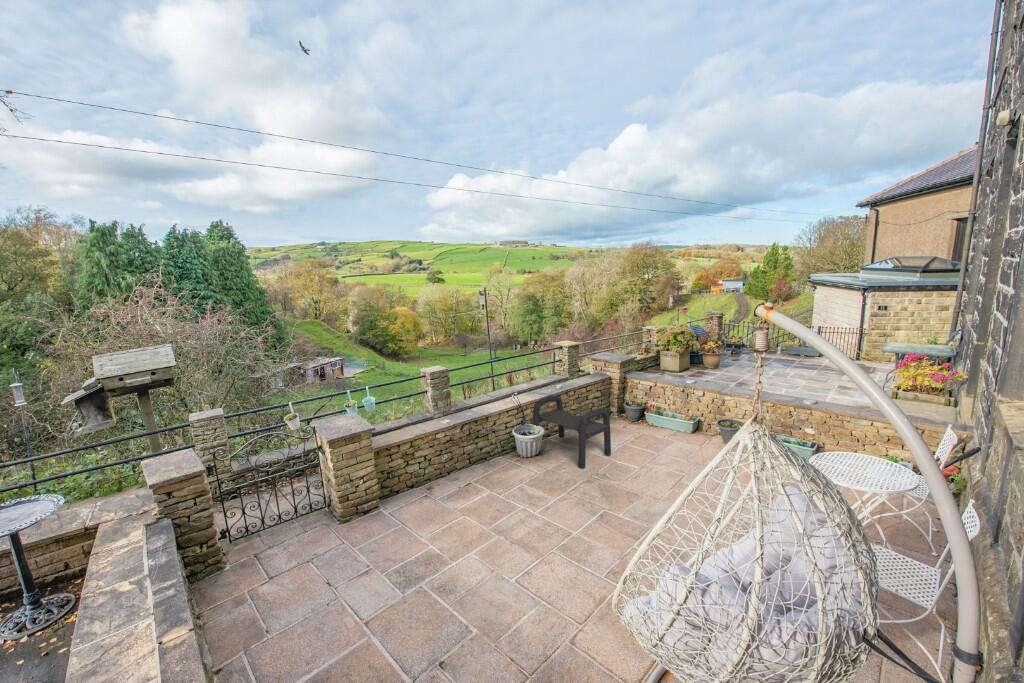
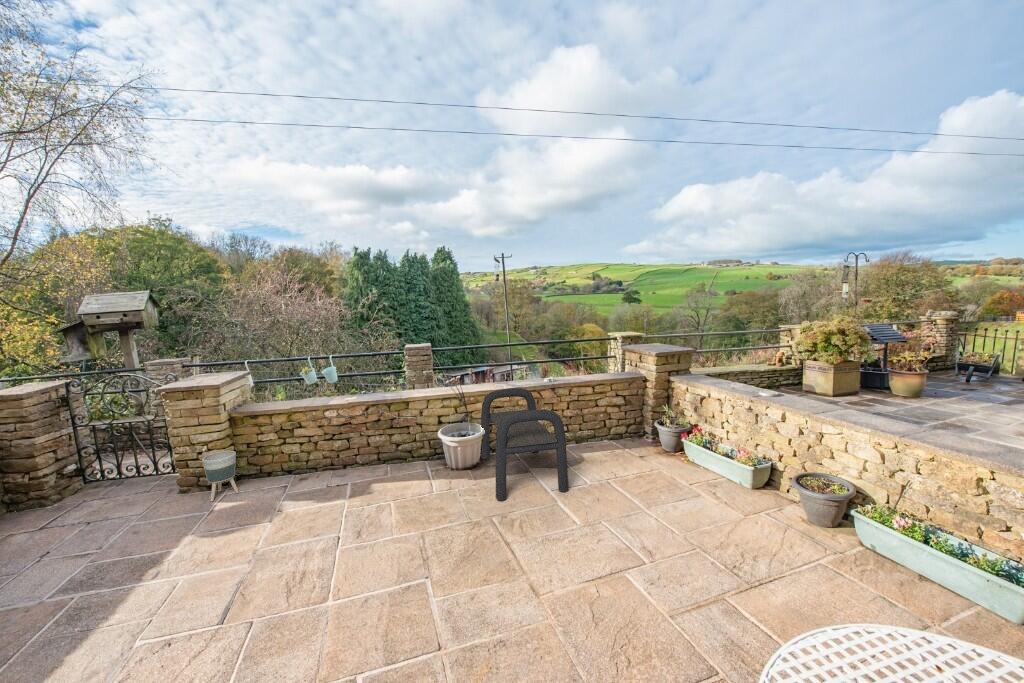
planter: none [370,478,394,520] -> present [202,451,239,501]

